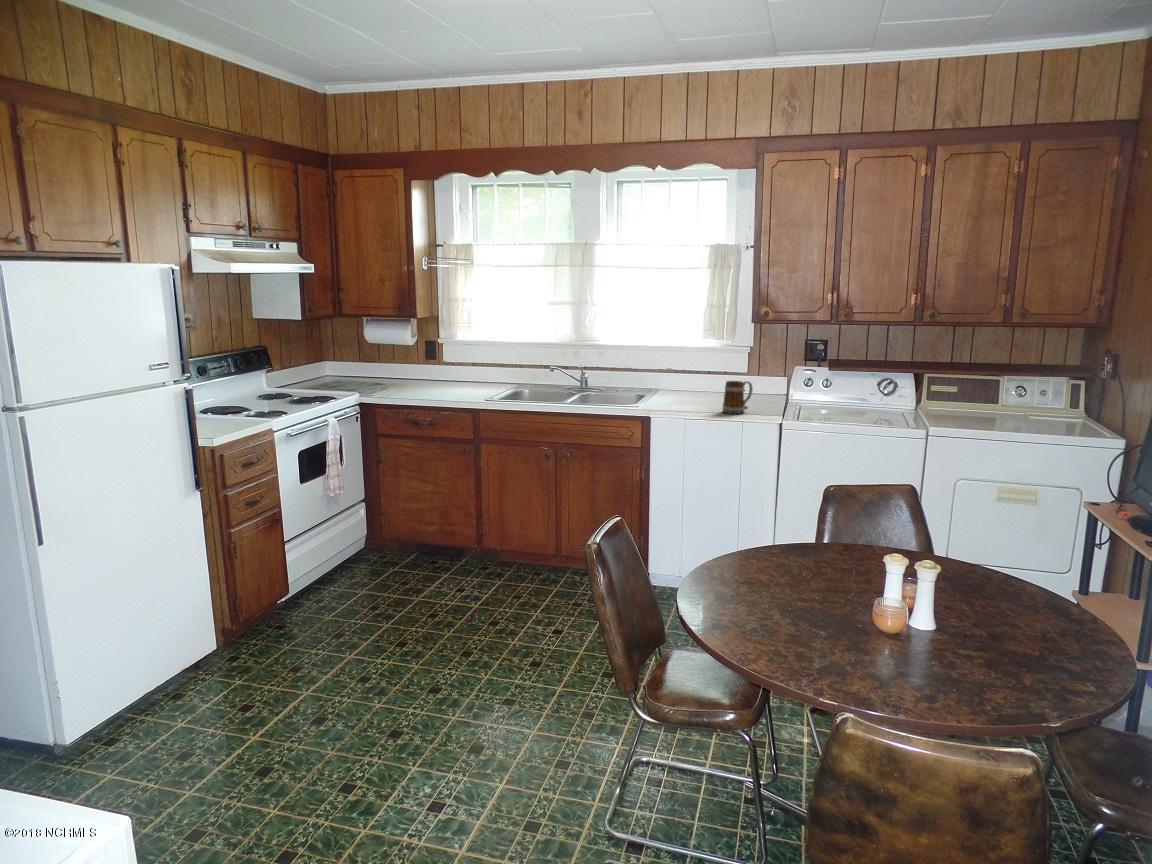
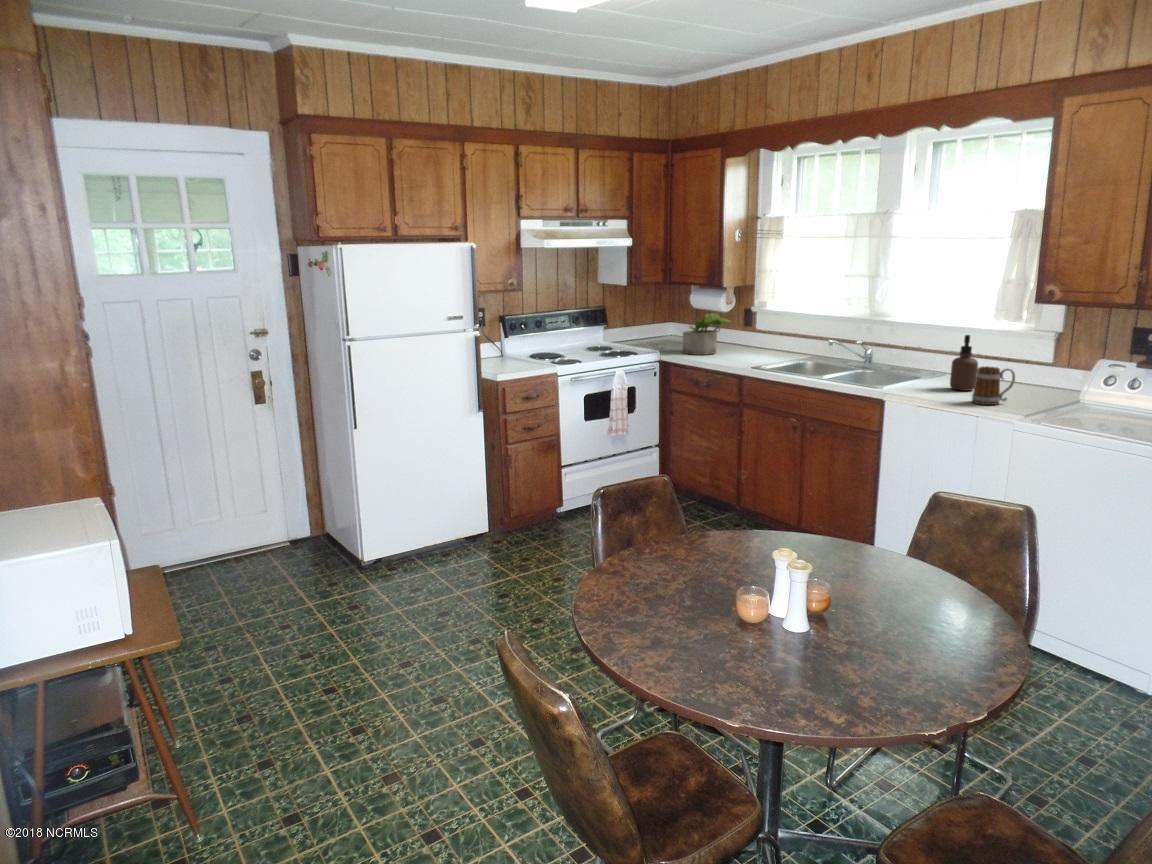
potted plant: none [379,347,429,394] -> present [683,313,731,355]
soap dispenser: none [683,355,705,404] -> present [950,335,978,391]

